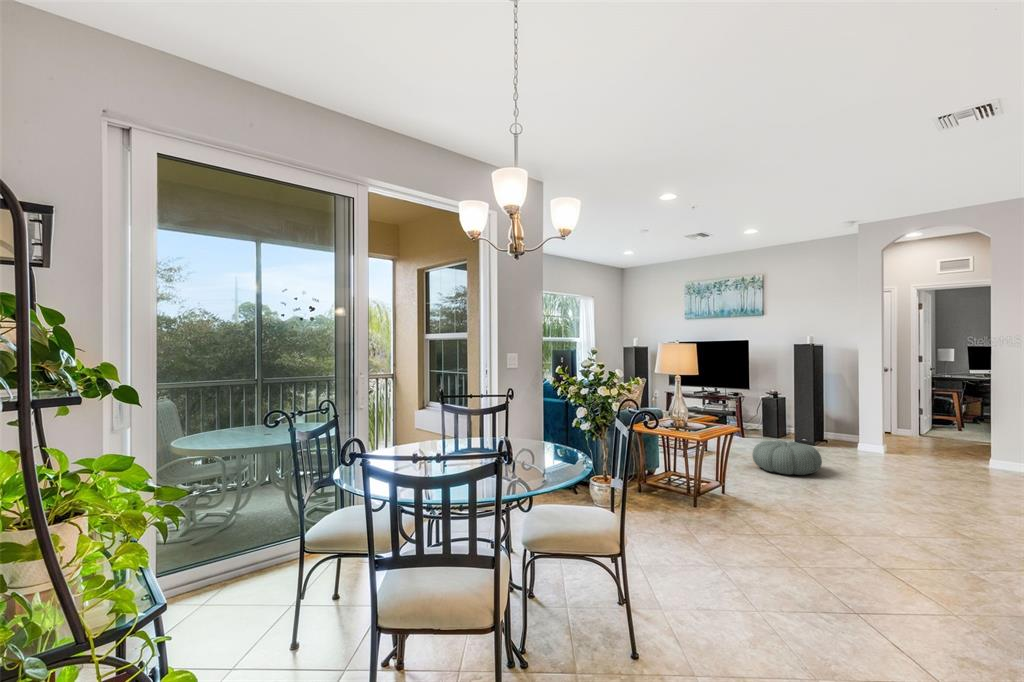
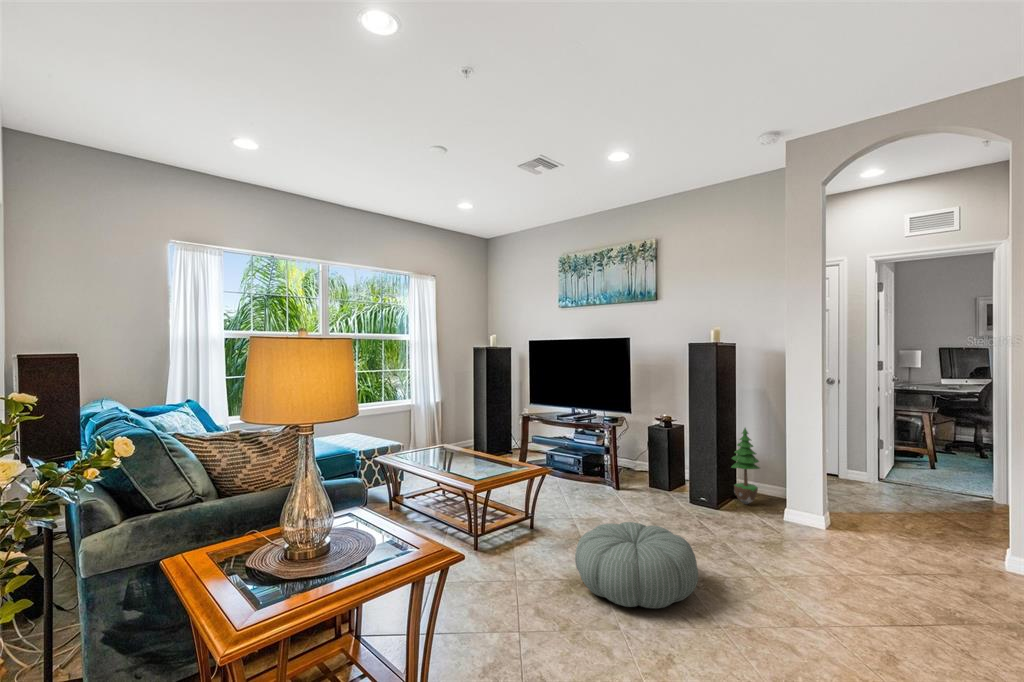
potted tree: none [822,397,842,445] -> present [731,428,760,504]

